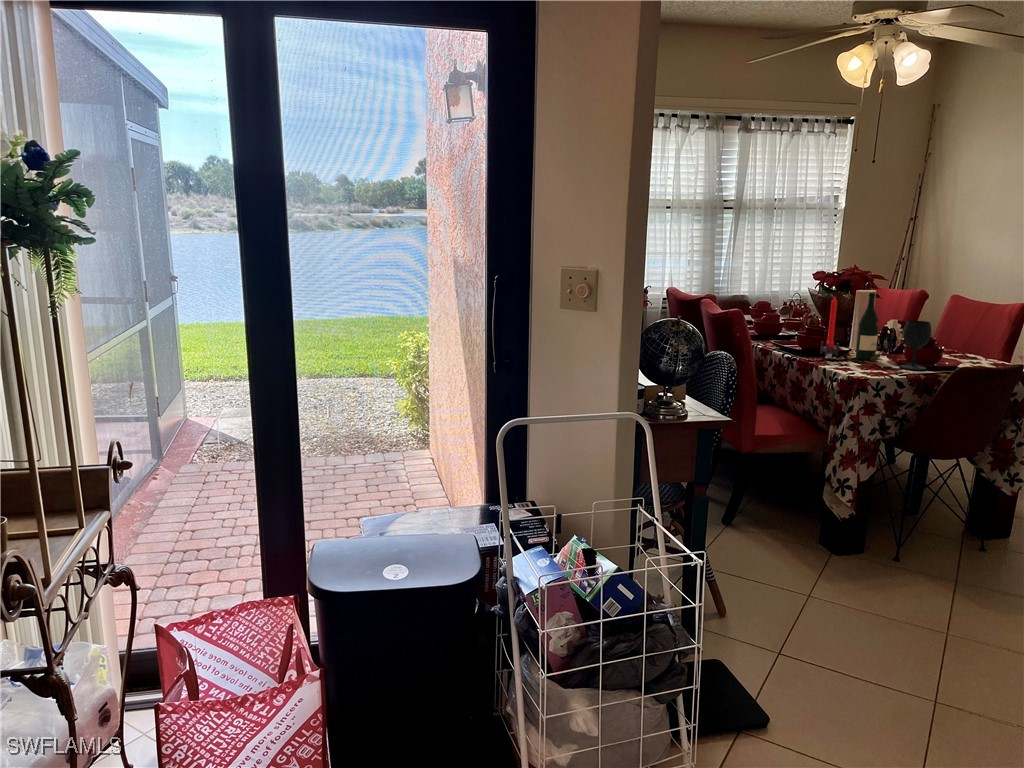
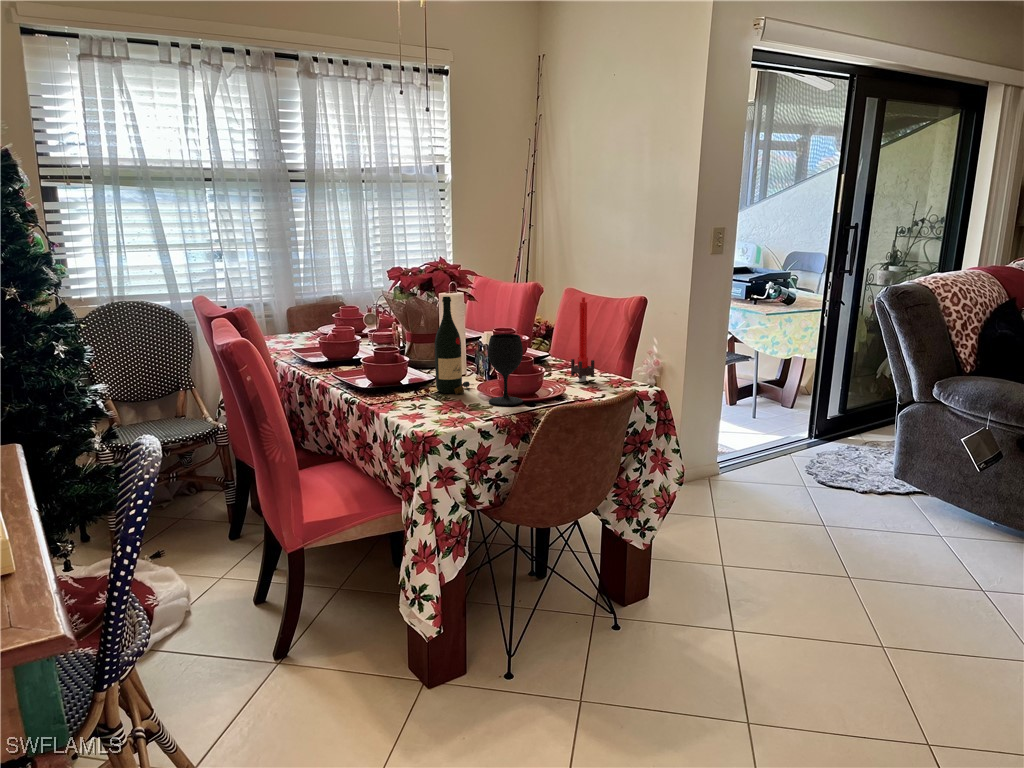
candle: present [820,297,839,358] -> present [571,297,594,381]

